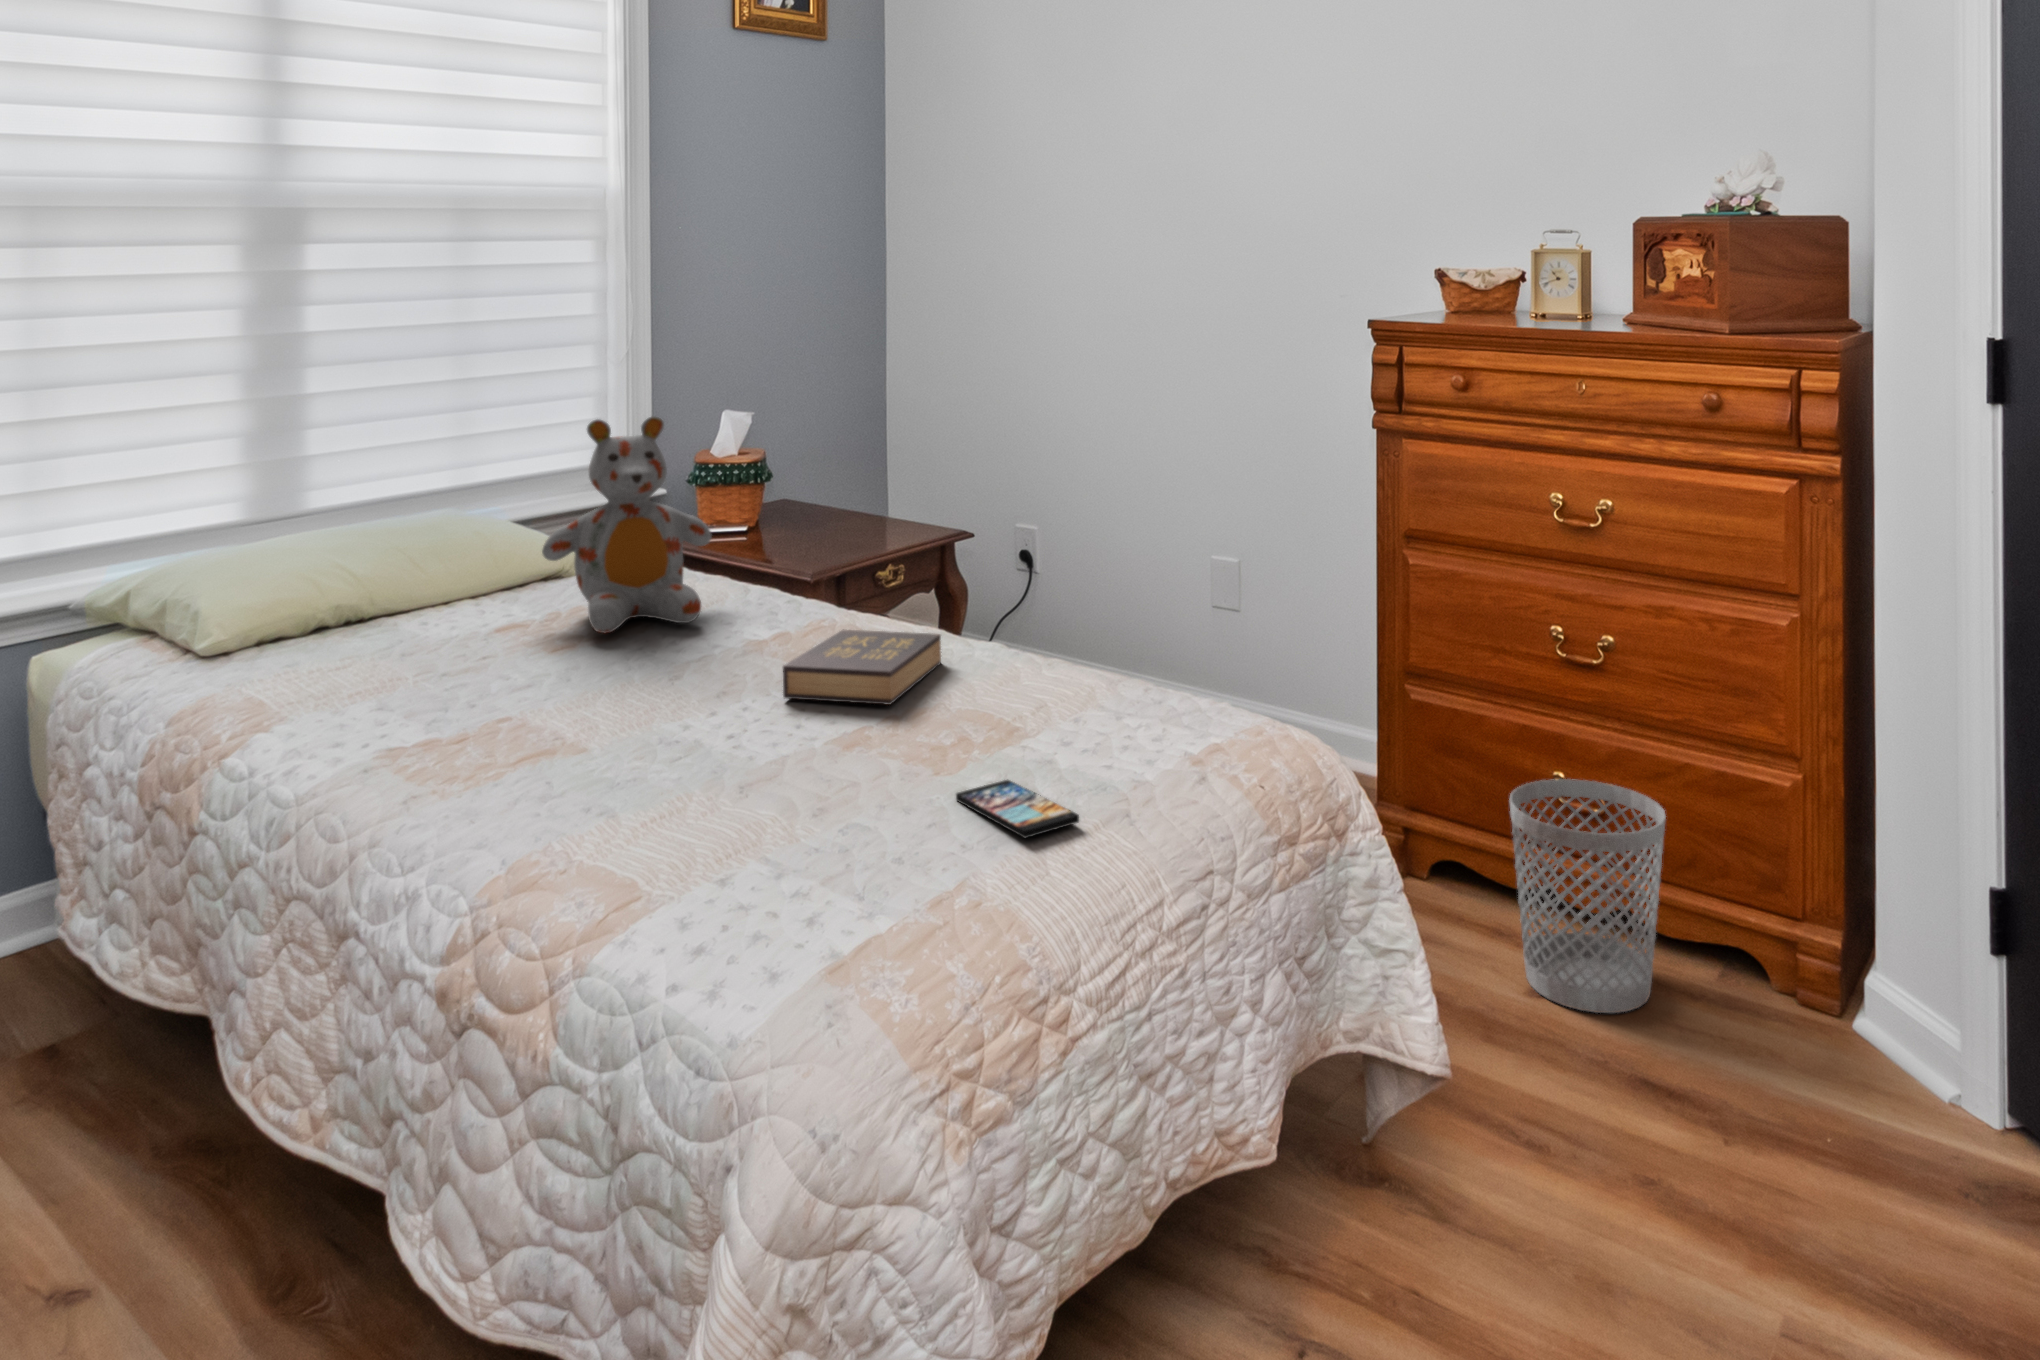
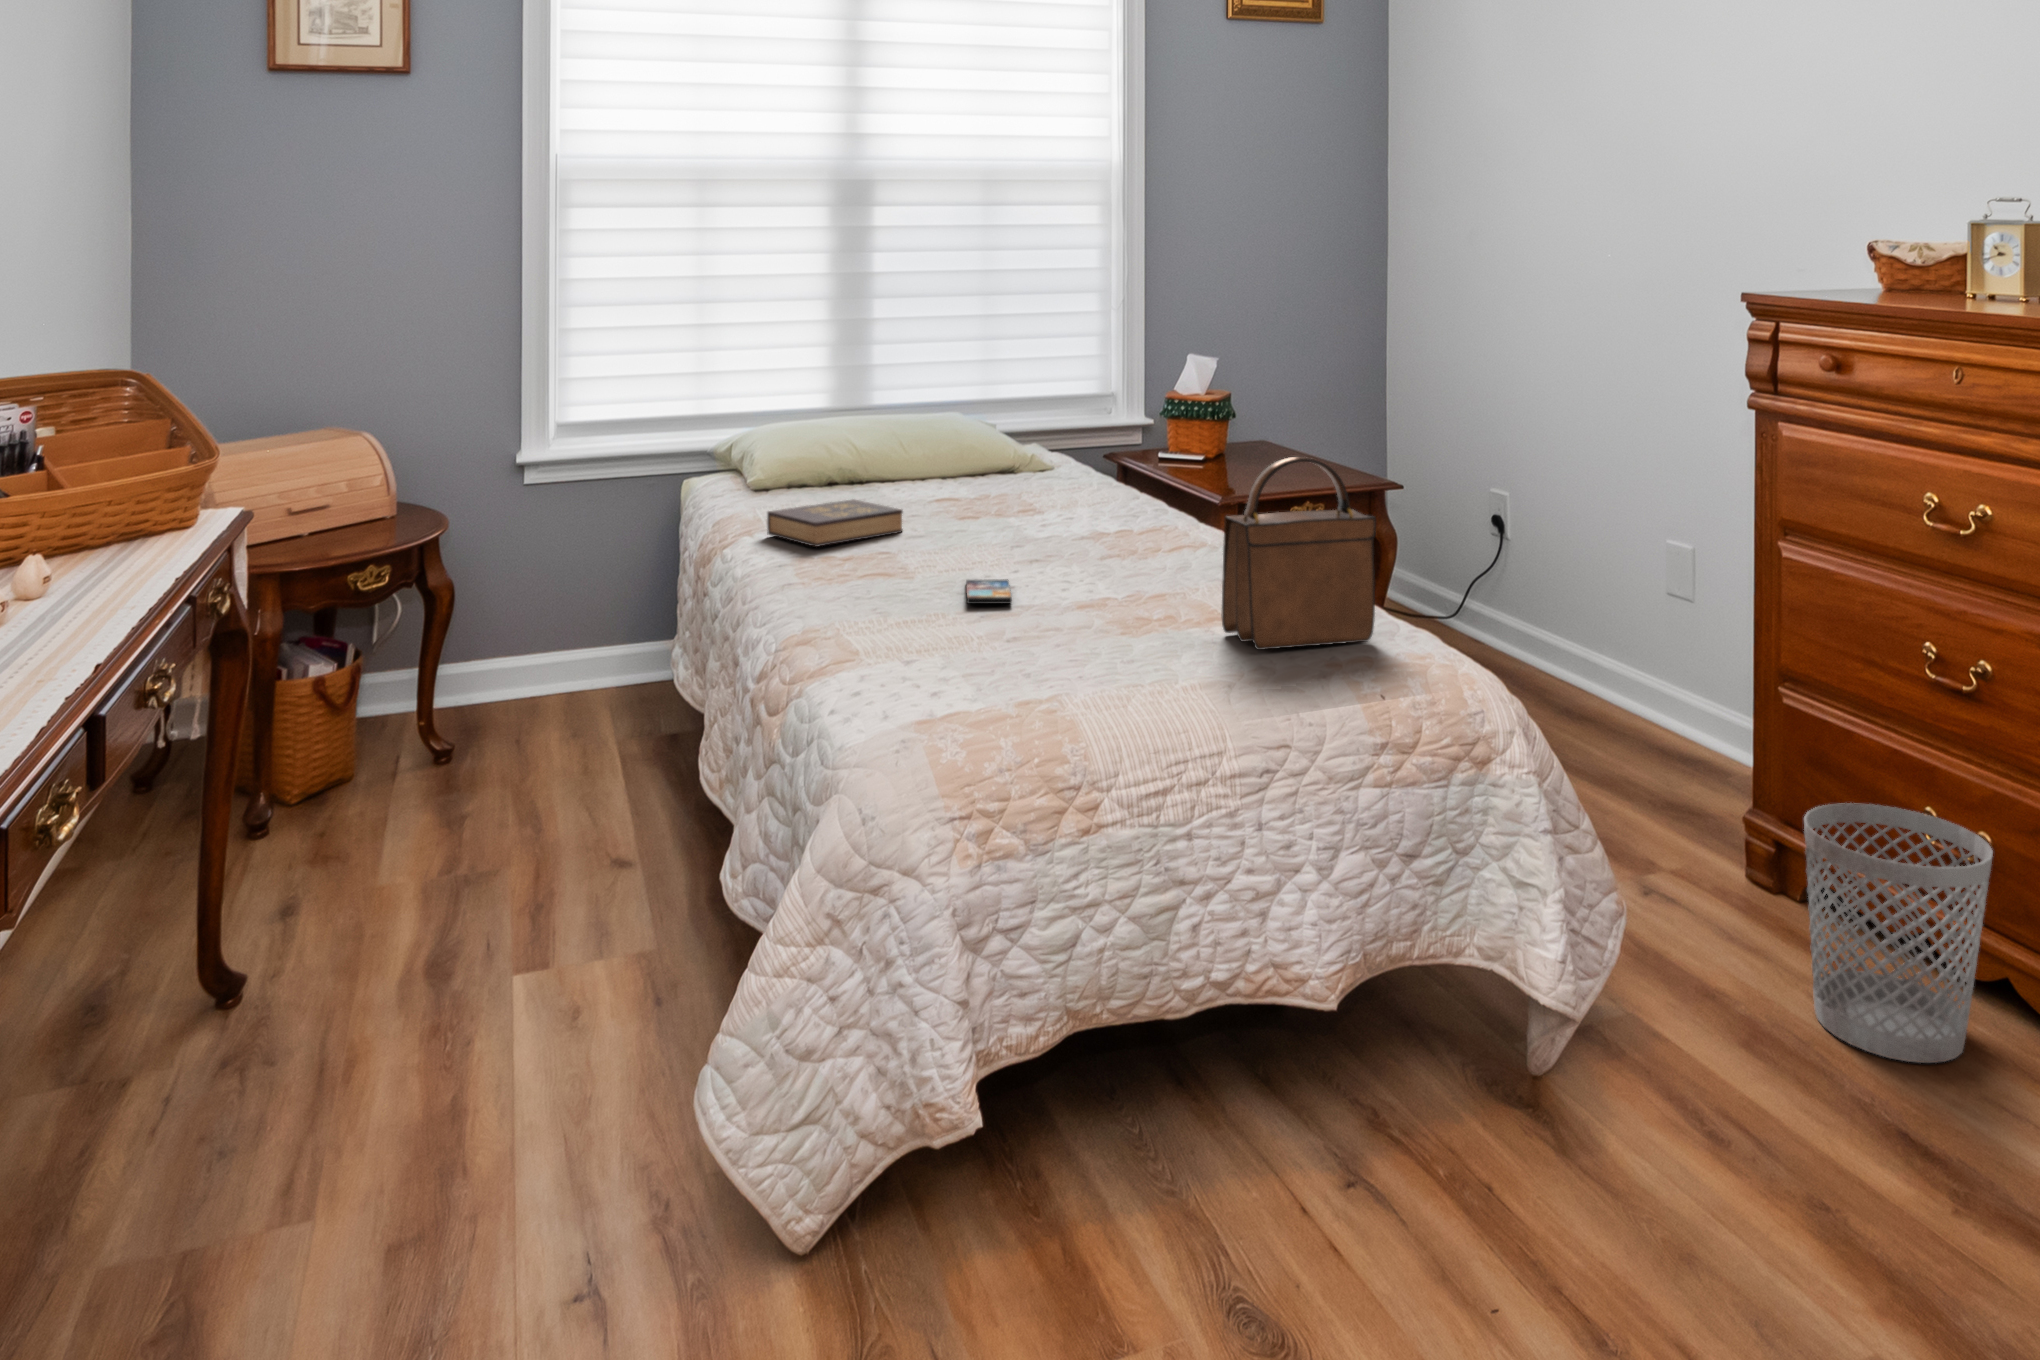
stuffed bear: present [542,416,711,633] -> none [969,347,1102,517]
handbag: none [1036,523,1192,756] -> present [1221,457,1376,650]
hardback book: present [783,630,941,705] -> present [767,499,903,547]
smartphone: present [956,780,1079,838] -> present [966,579,1012,604]

